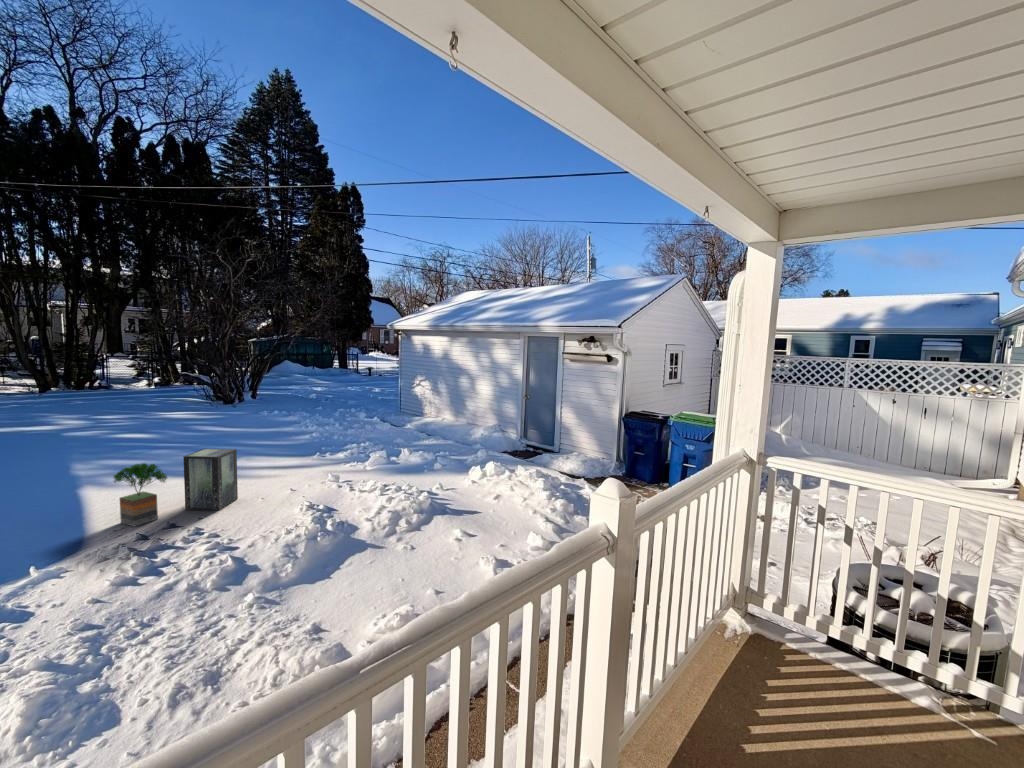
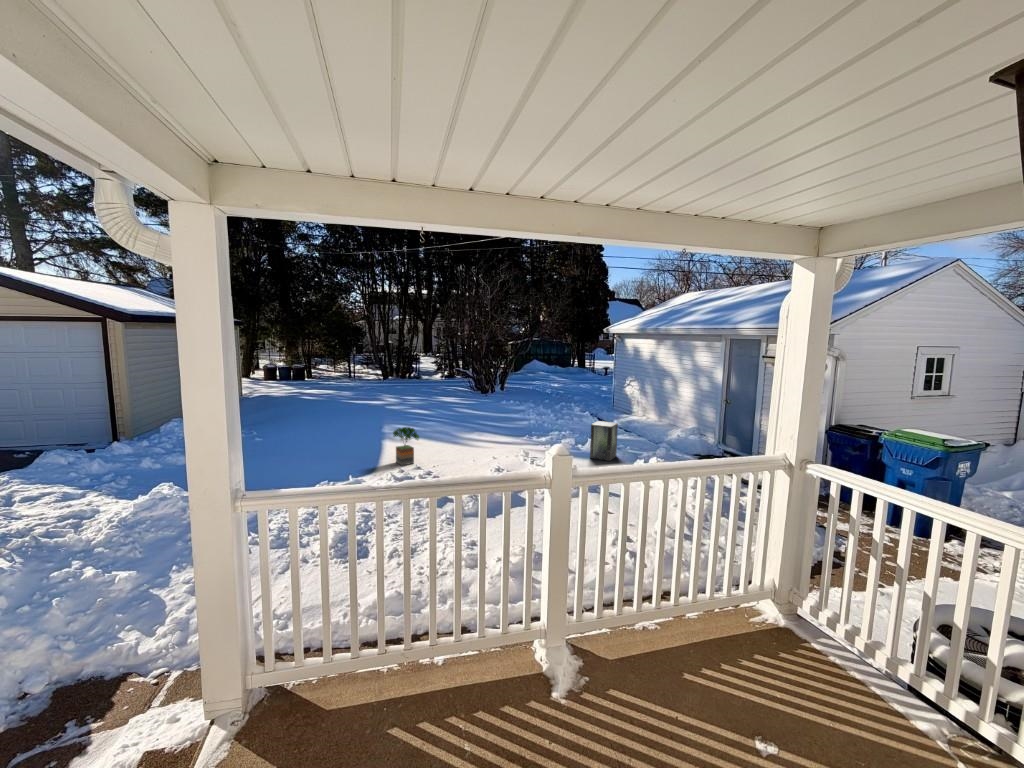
storage box: present [183,449,238,510] -> present [590,421,618,461]

